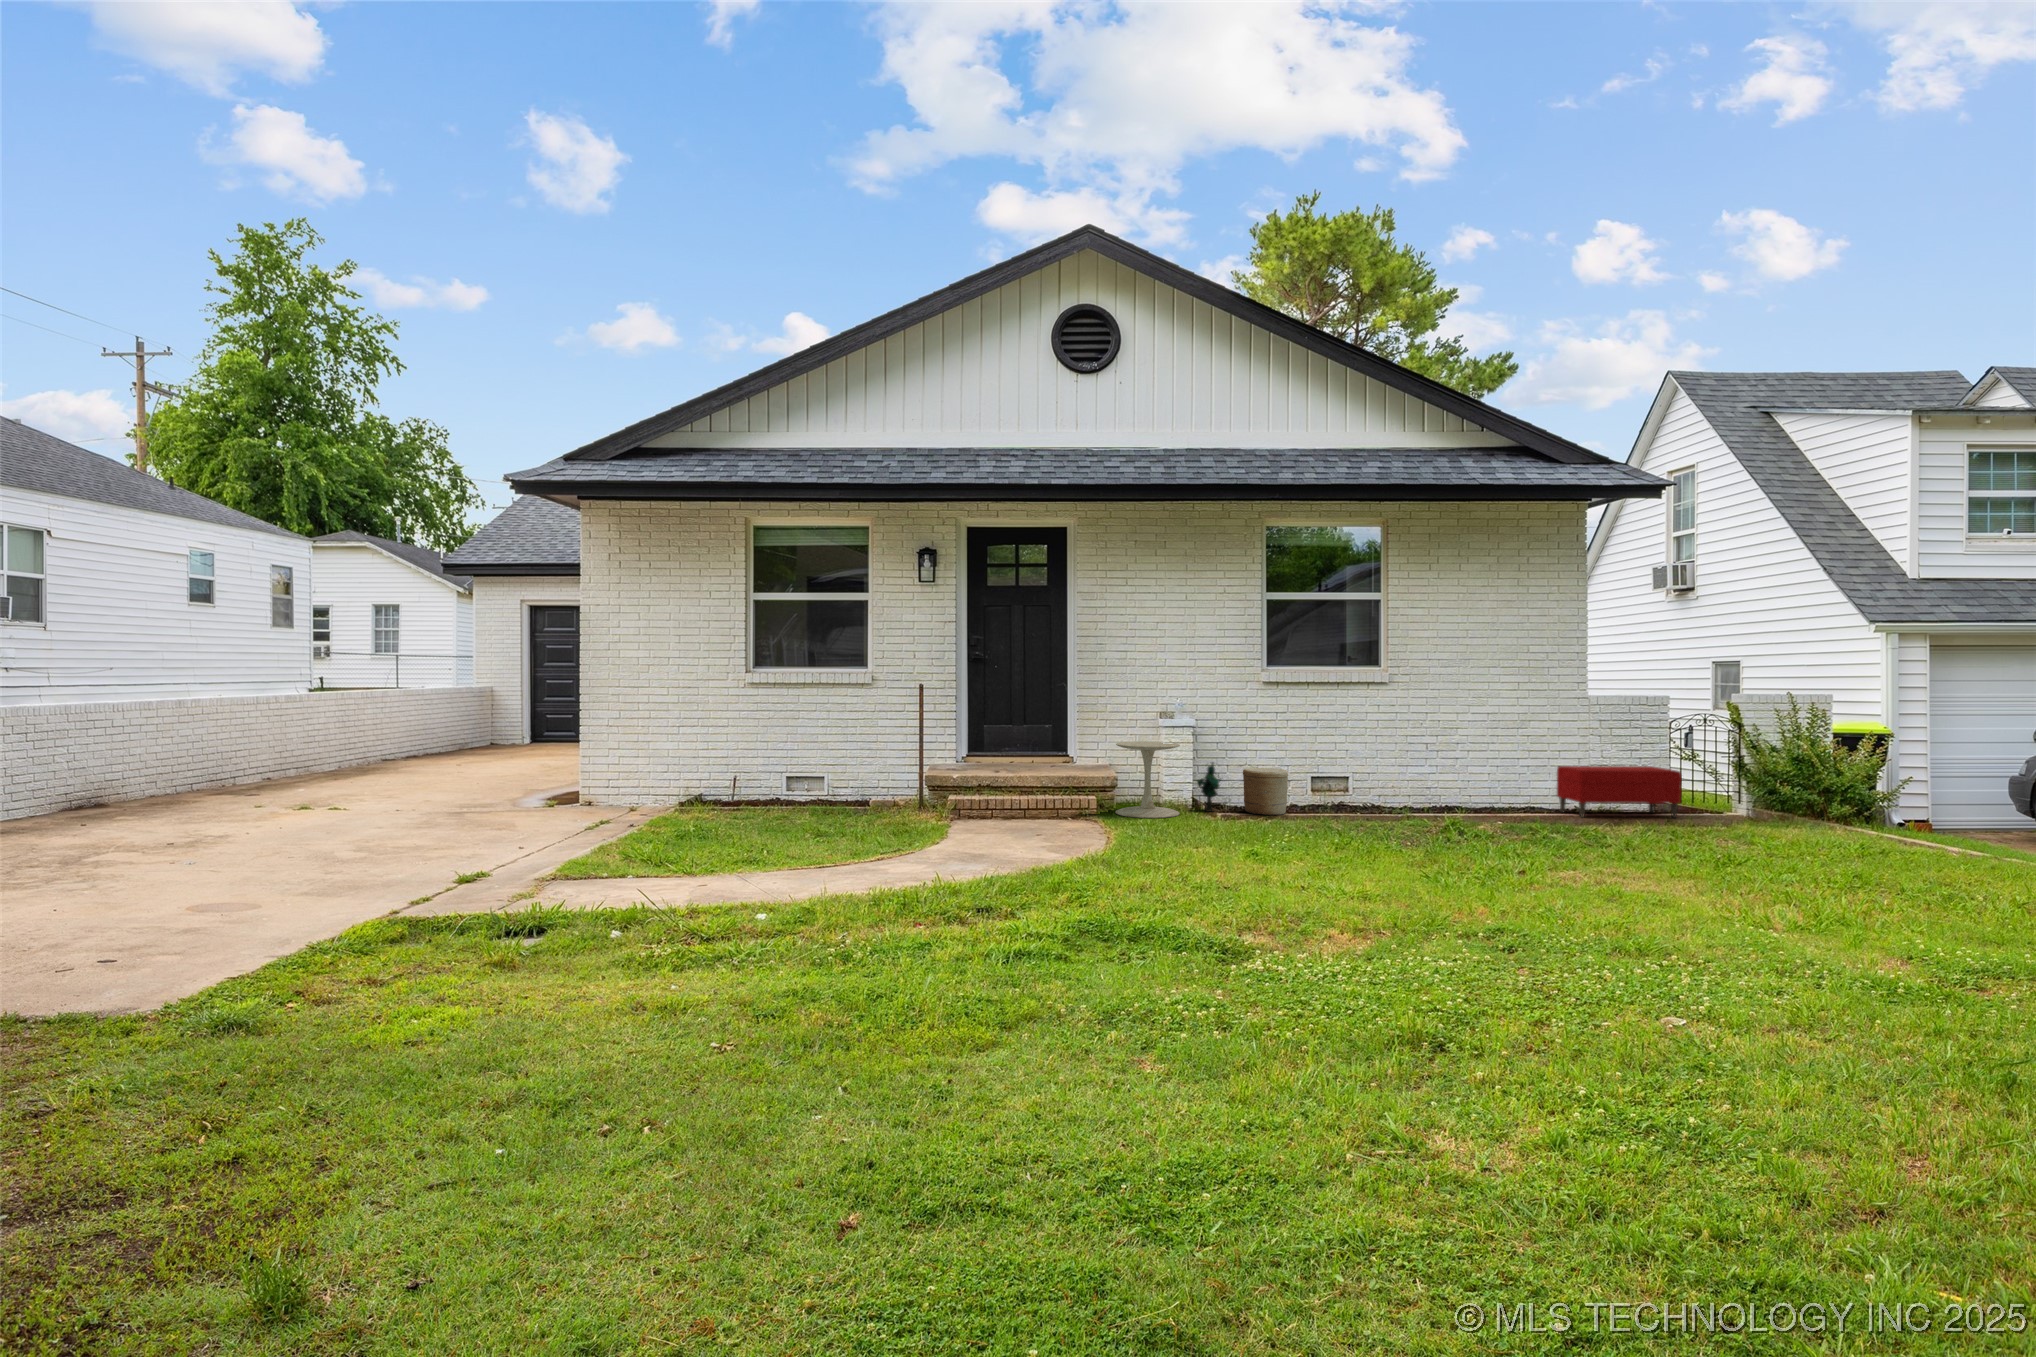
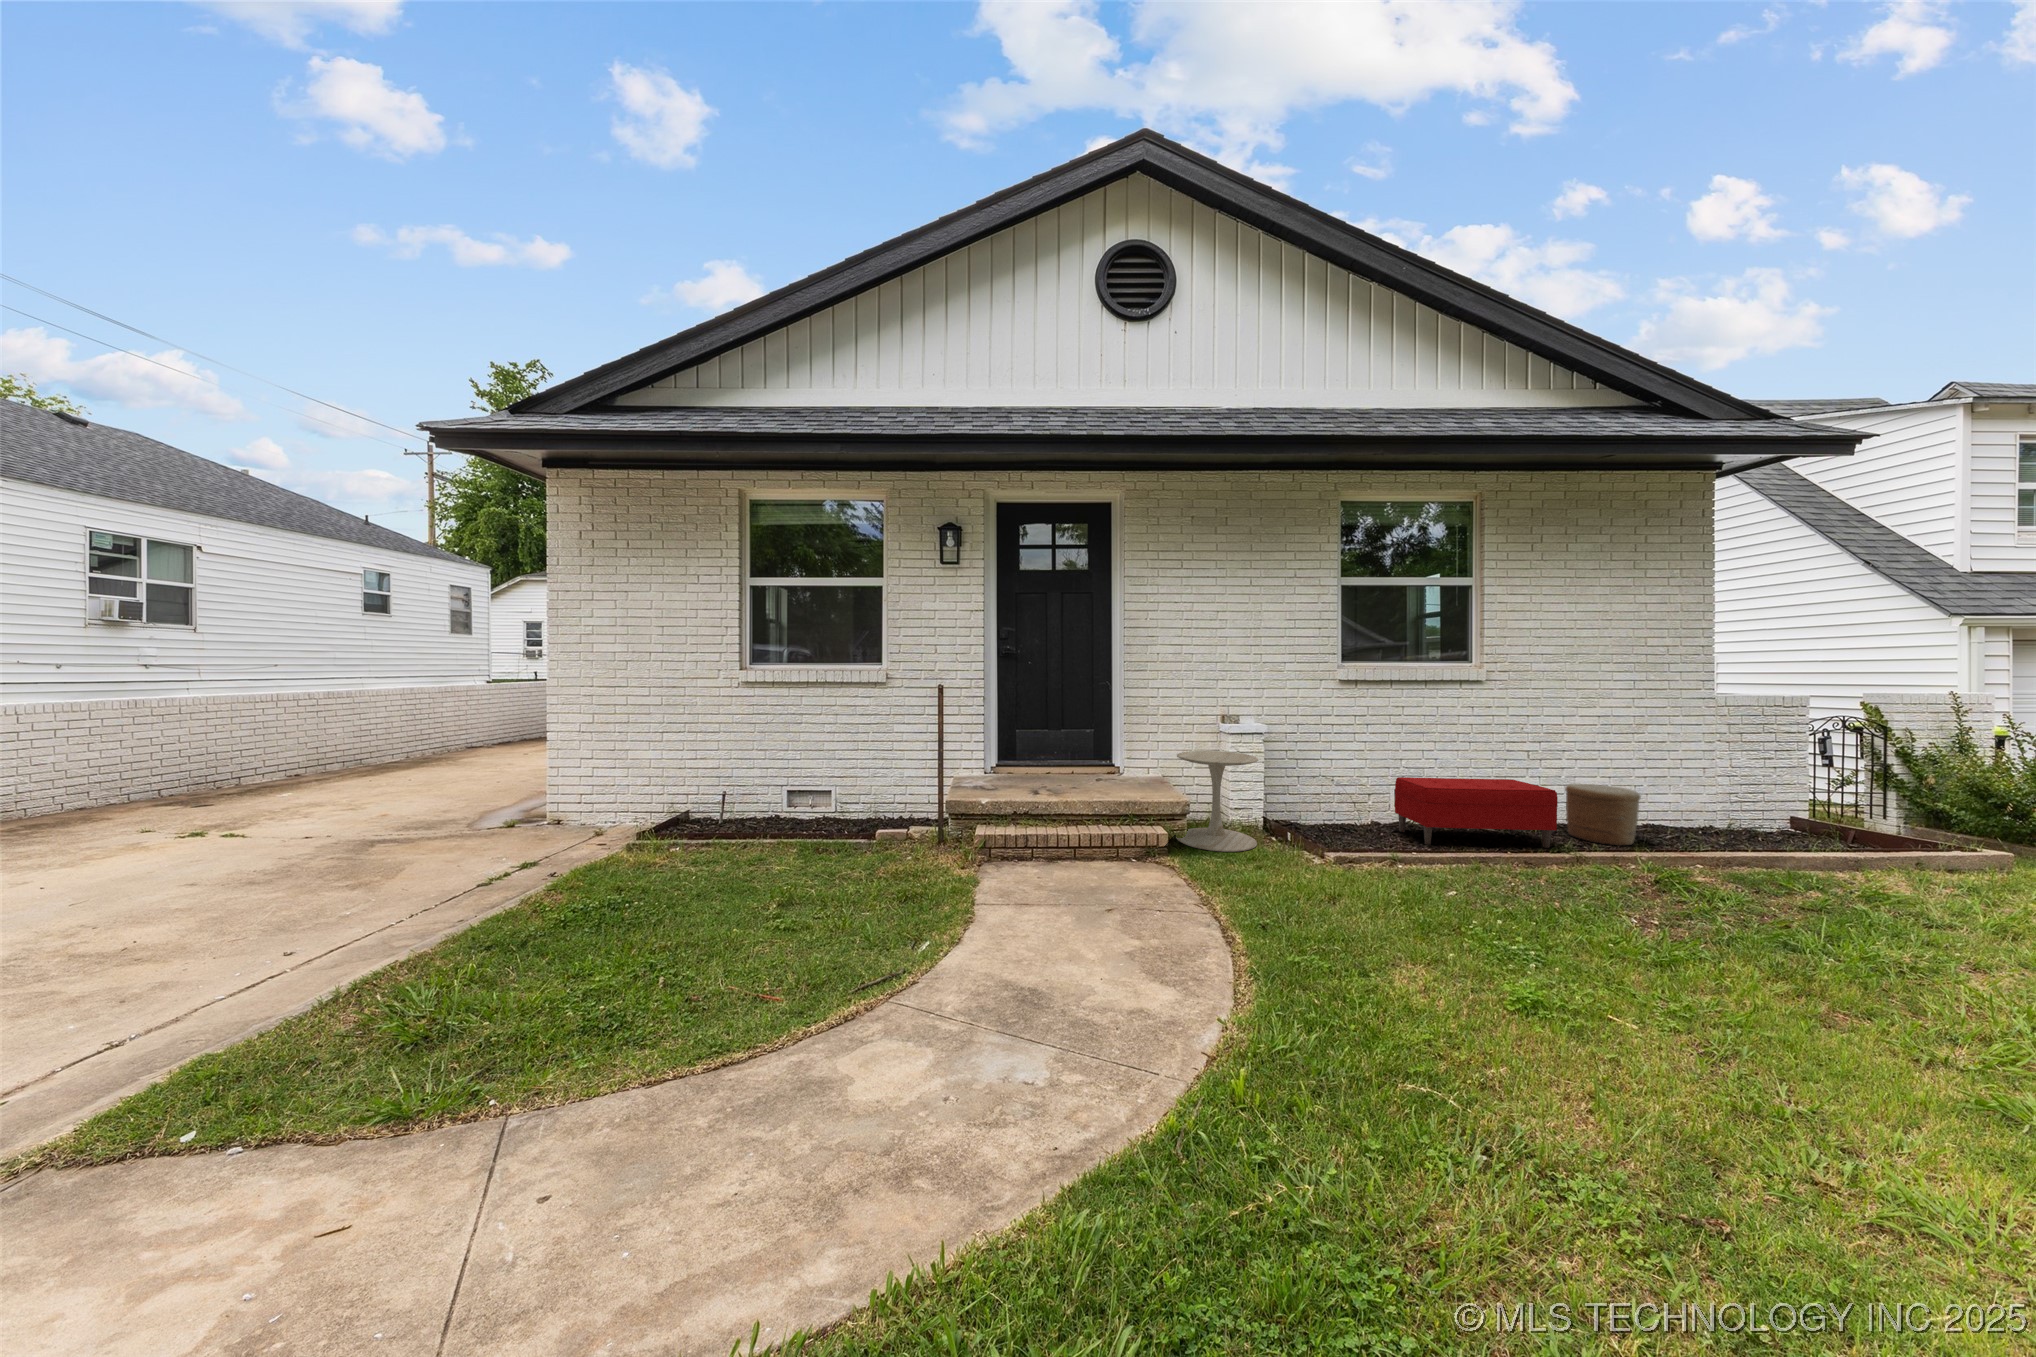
decorative plant: present [1197,762,1221,812] -> none [1268,775,1300,835]
bench: present [1557,766,1682,818] -> present [1395,777,1558,848]
woven basket: present [1243,768,1288,815] -> present [1565,784,1641,846]

